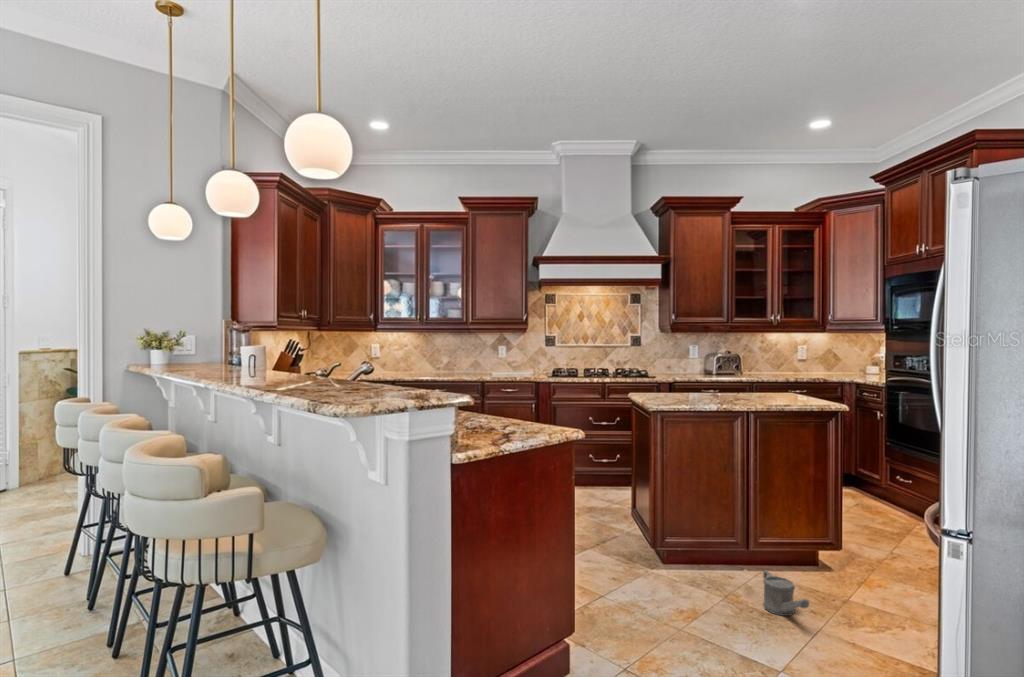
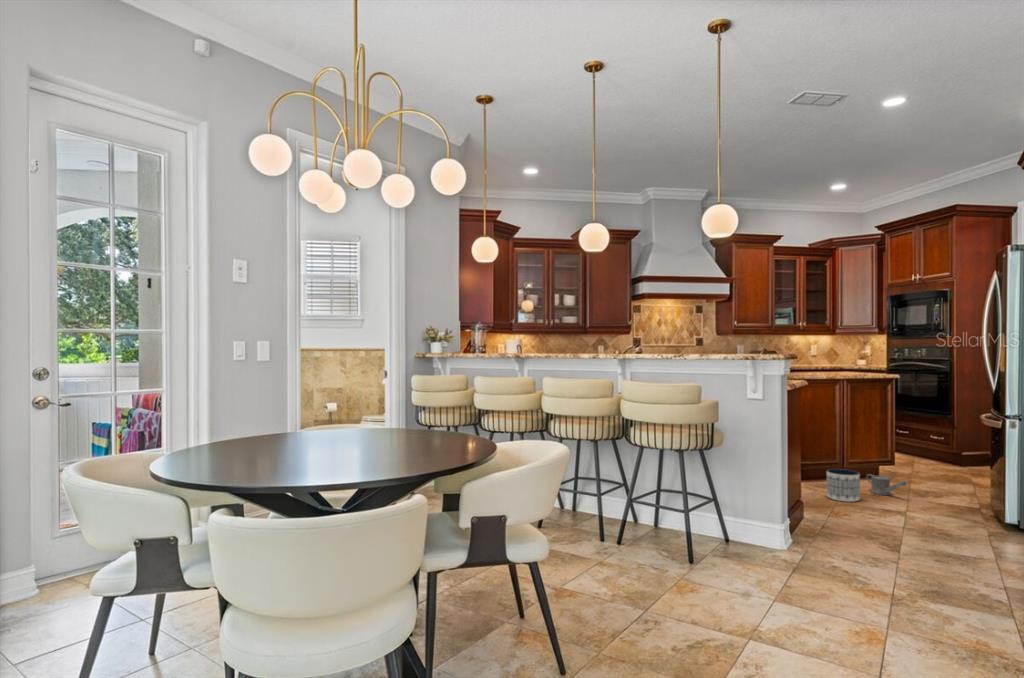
planter: none [673,562,725,628] -> present [827,469,860,502]

